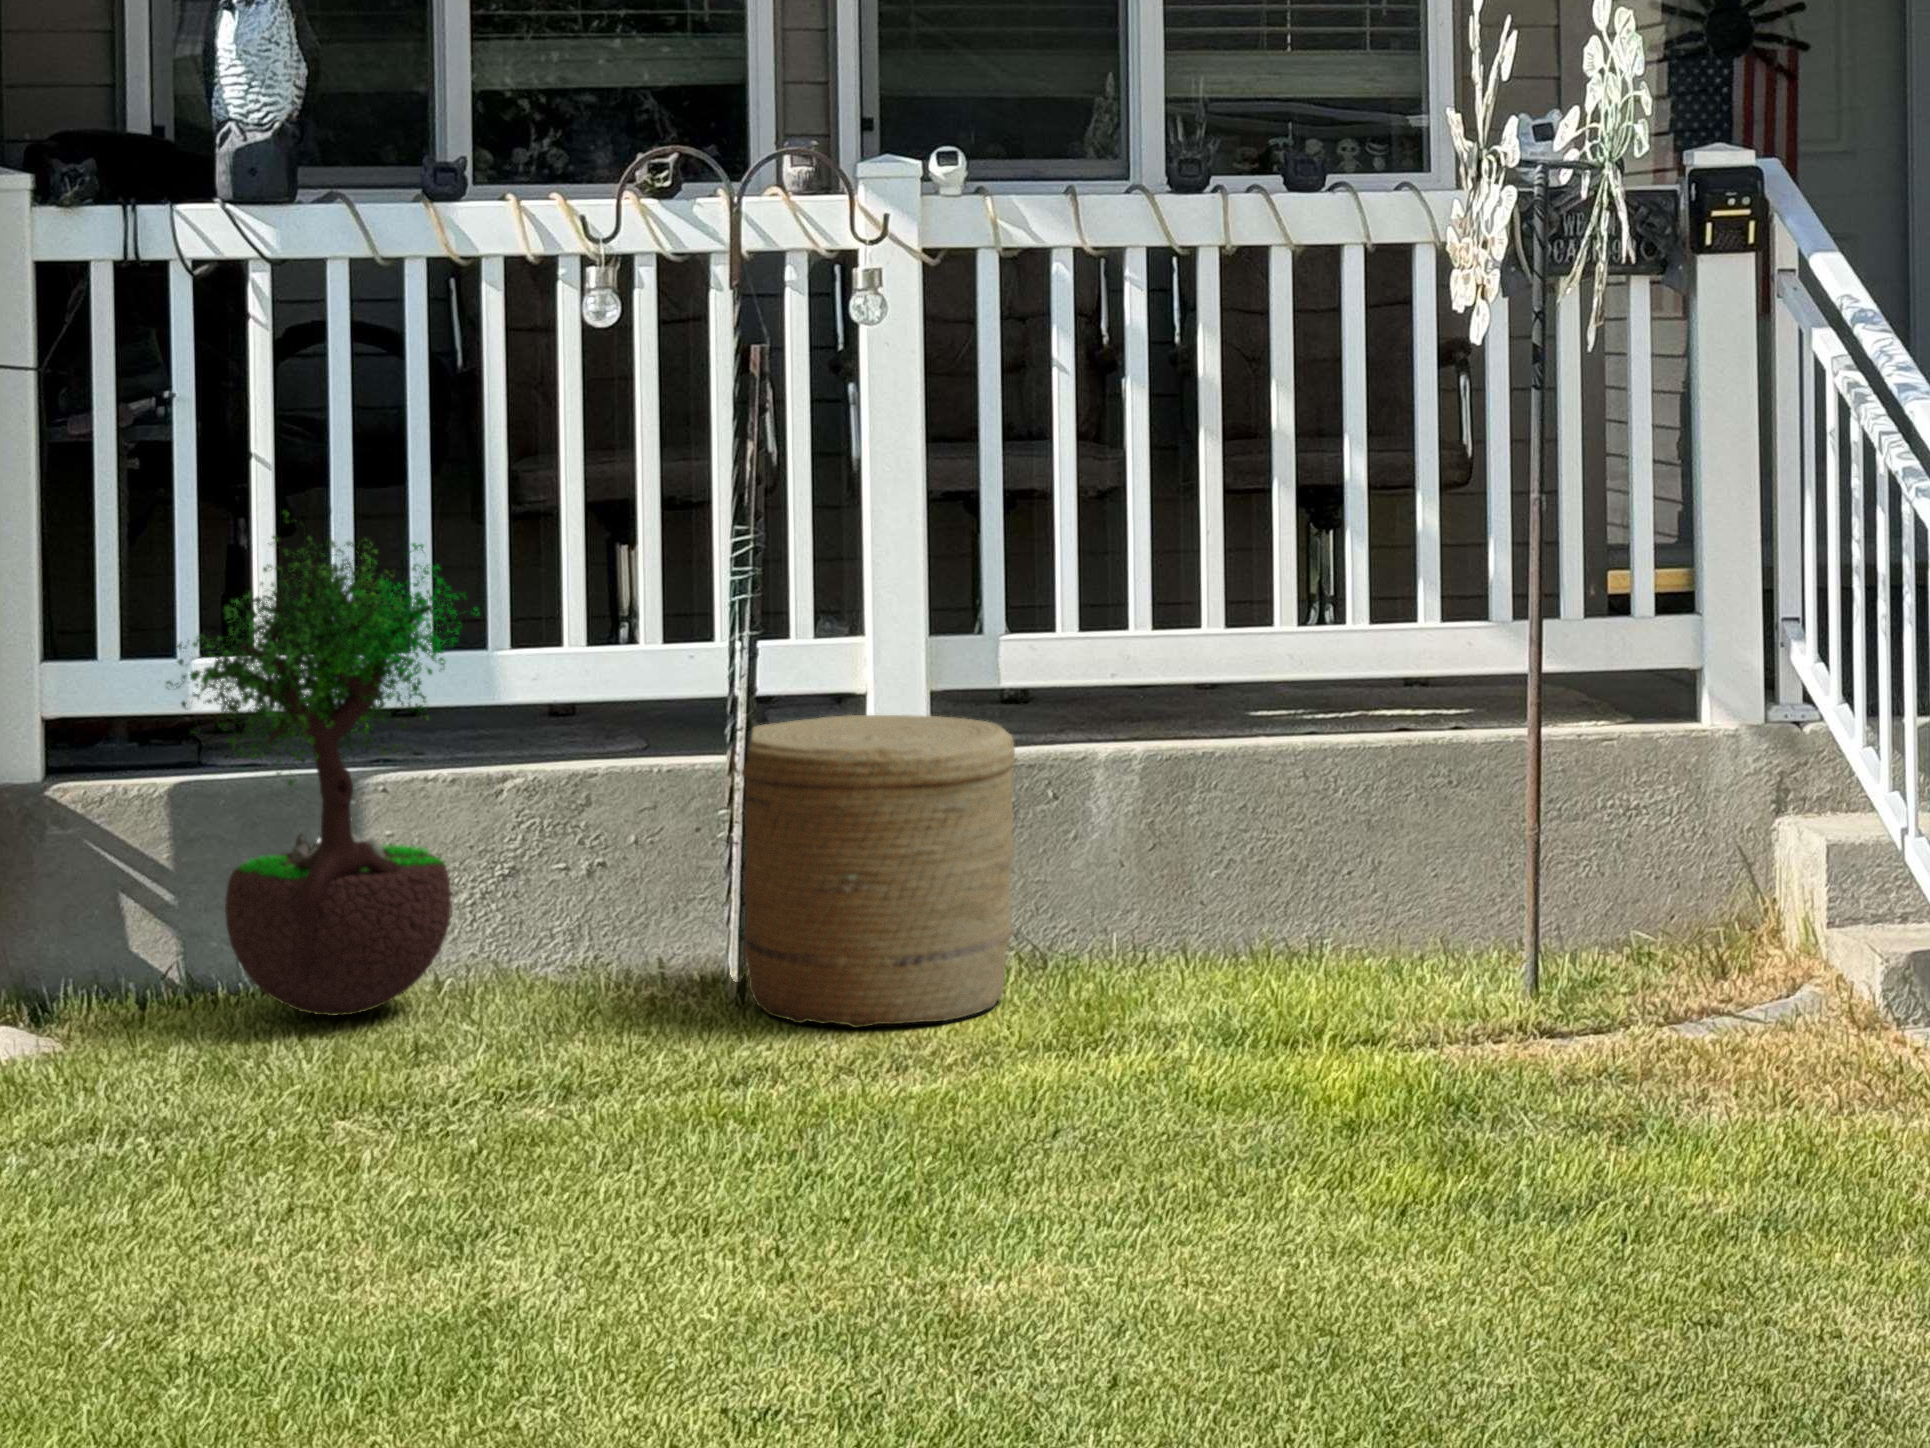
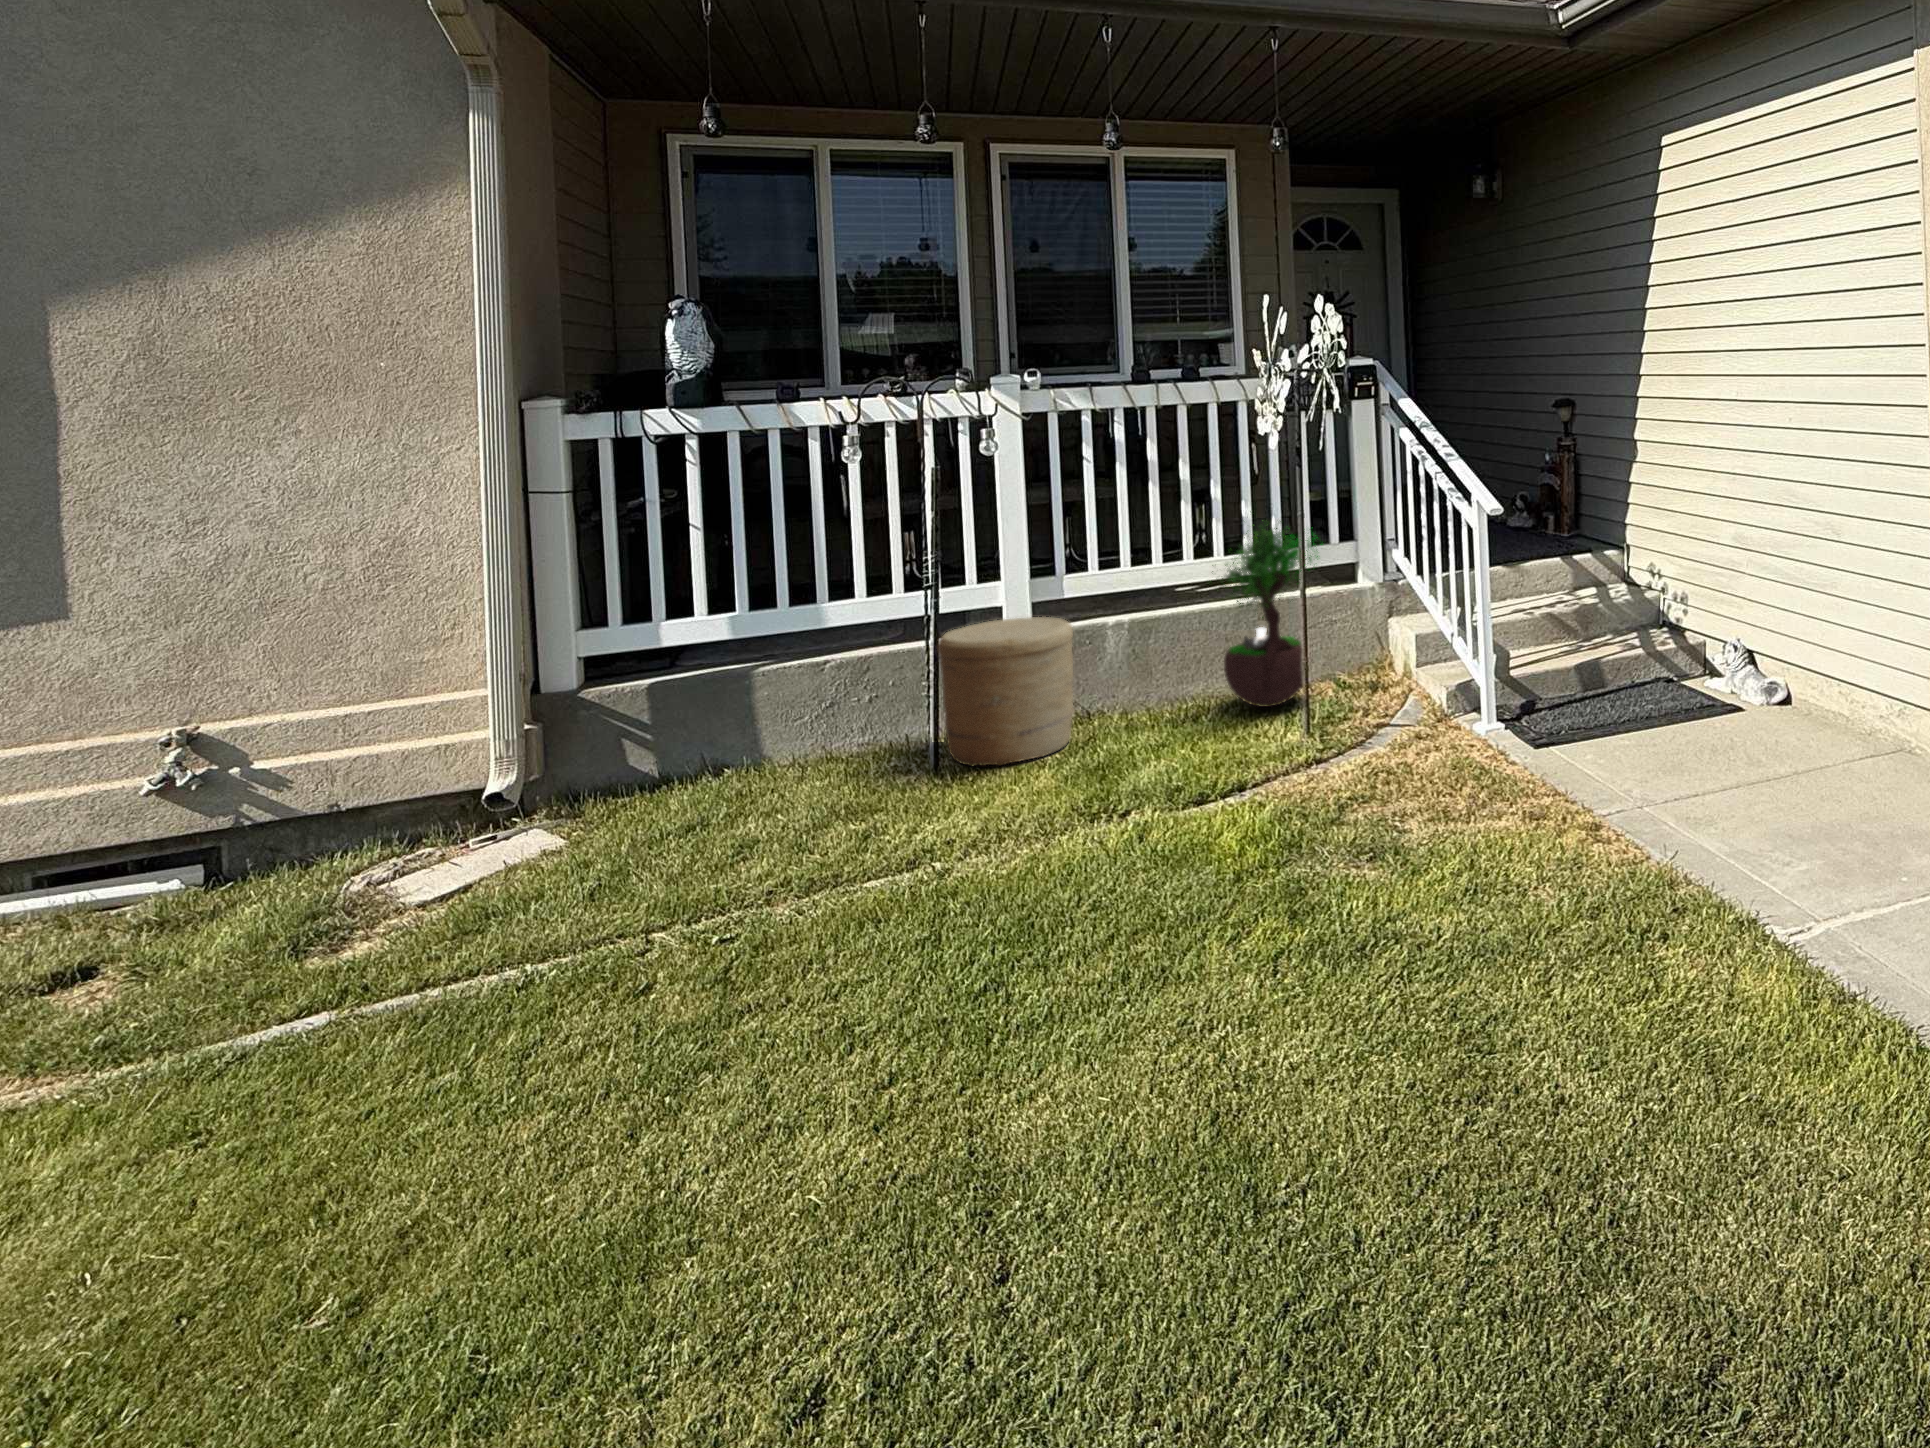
potted tree: present [167,511,479,1016] -> present [1210,511,1323,707]

